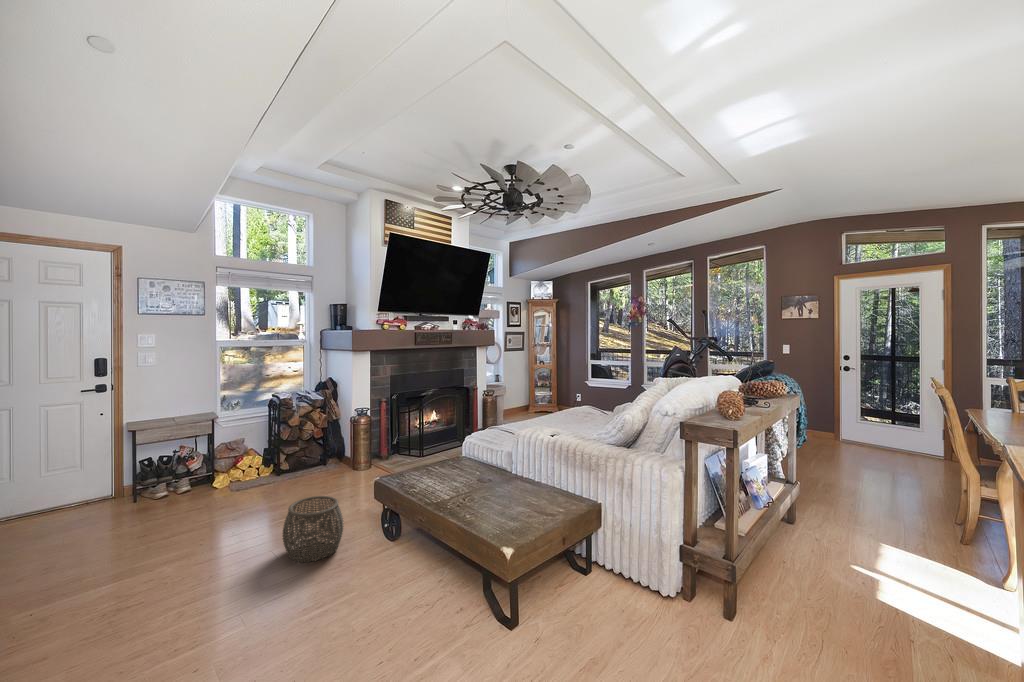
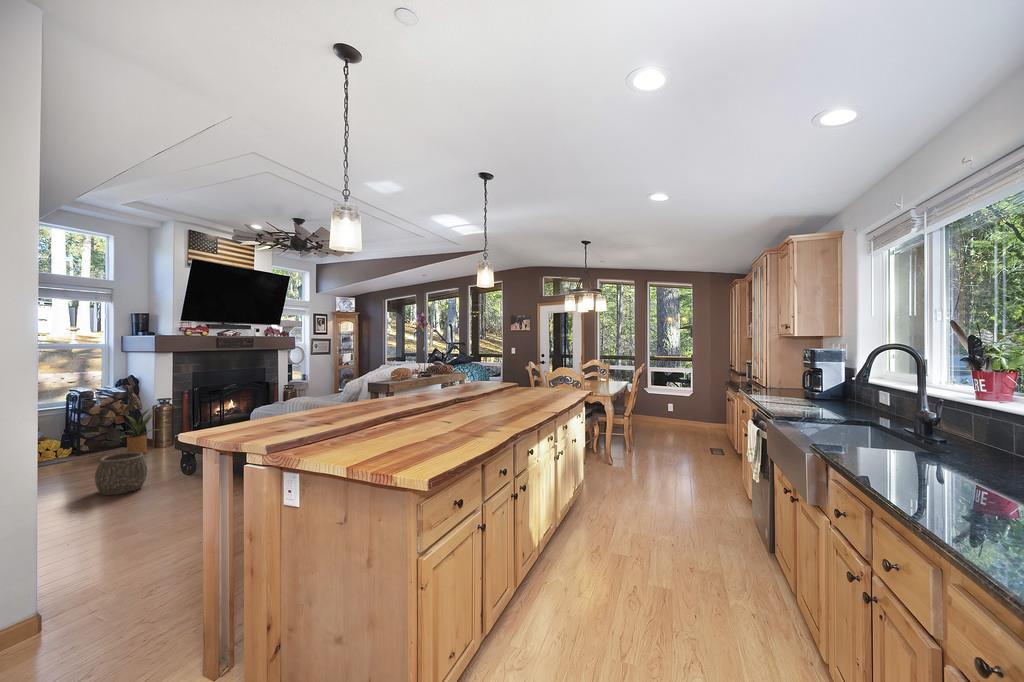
house plant: none [305,418,361,478] -> present [120,409,159,453]

